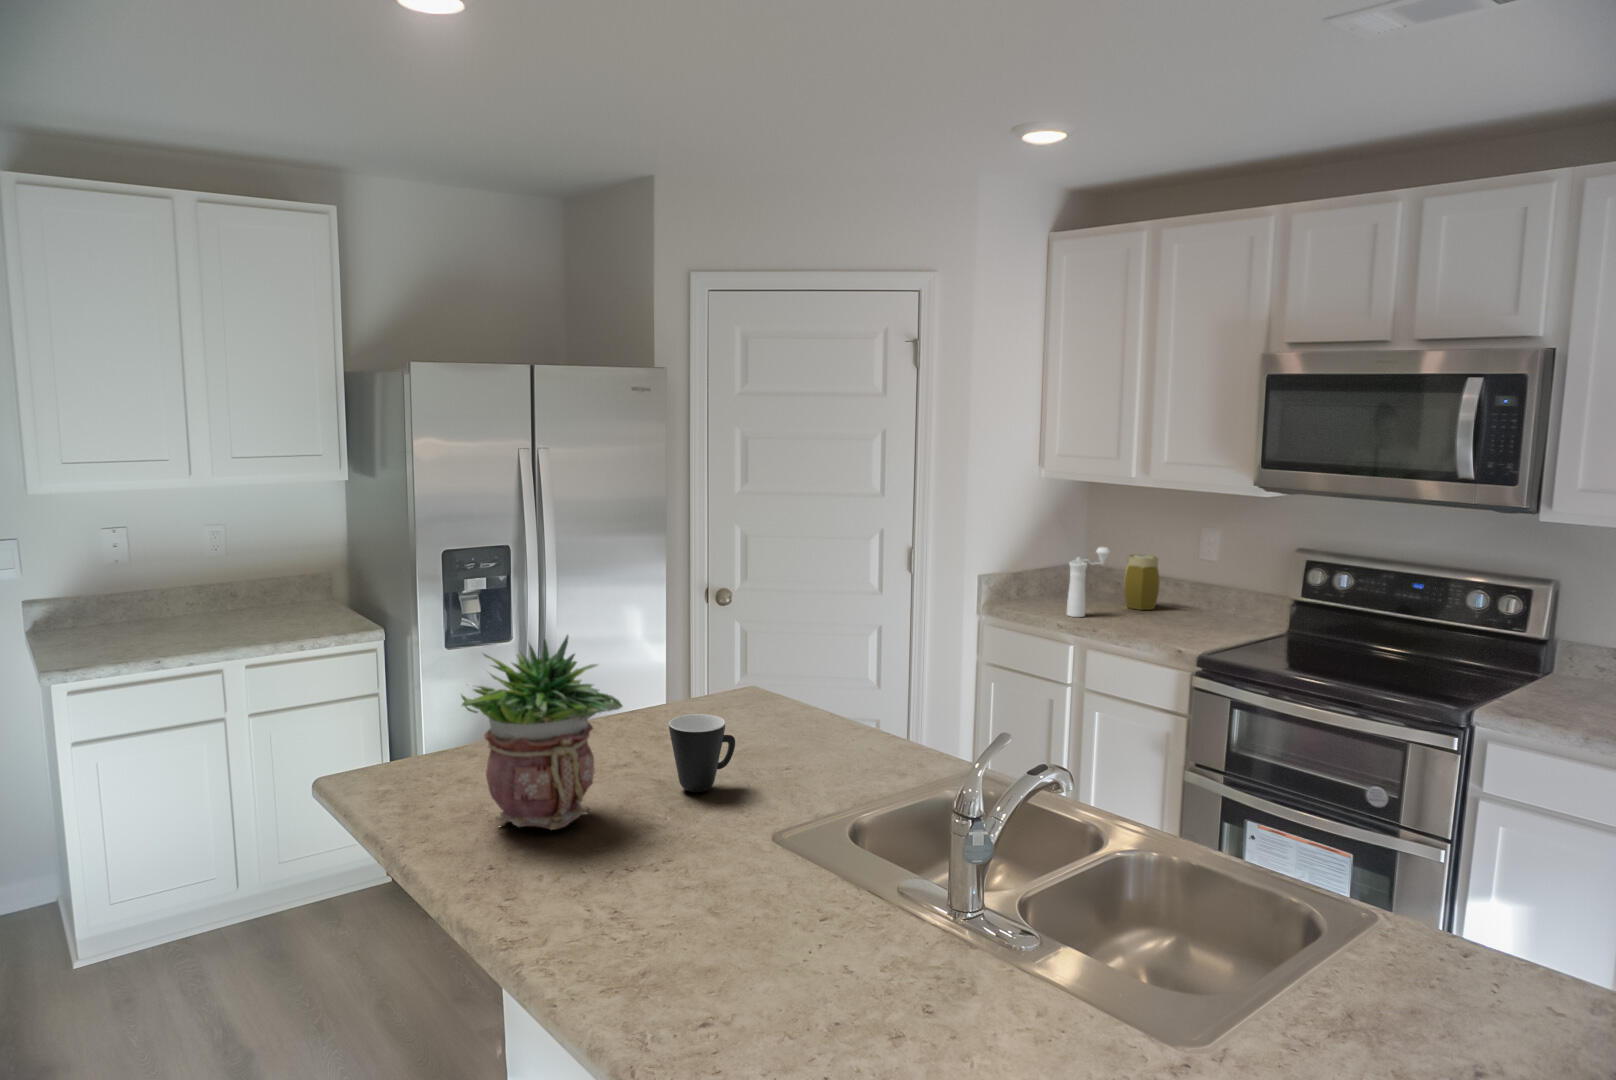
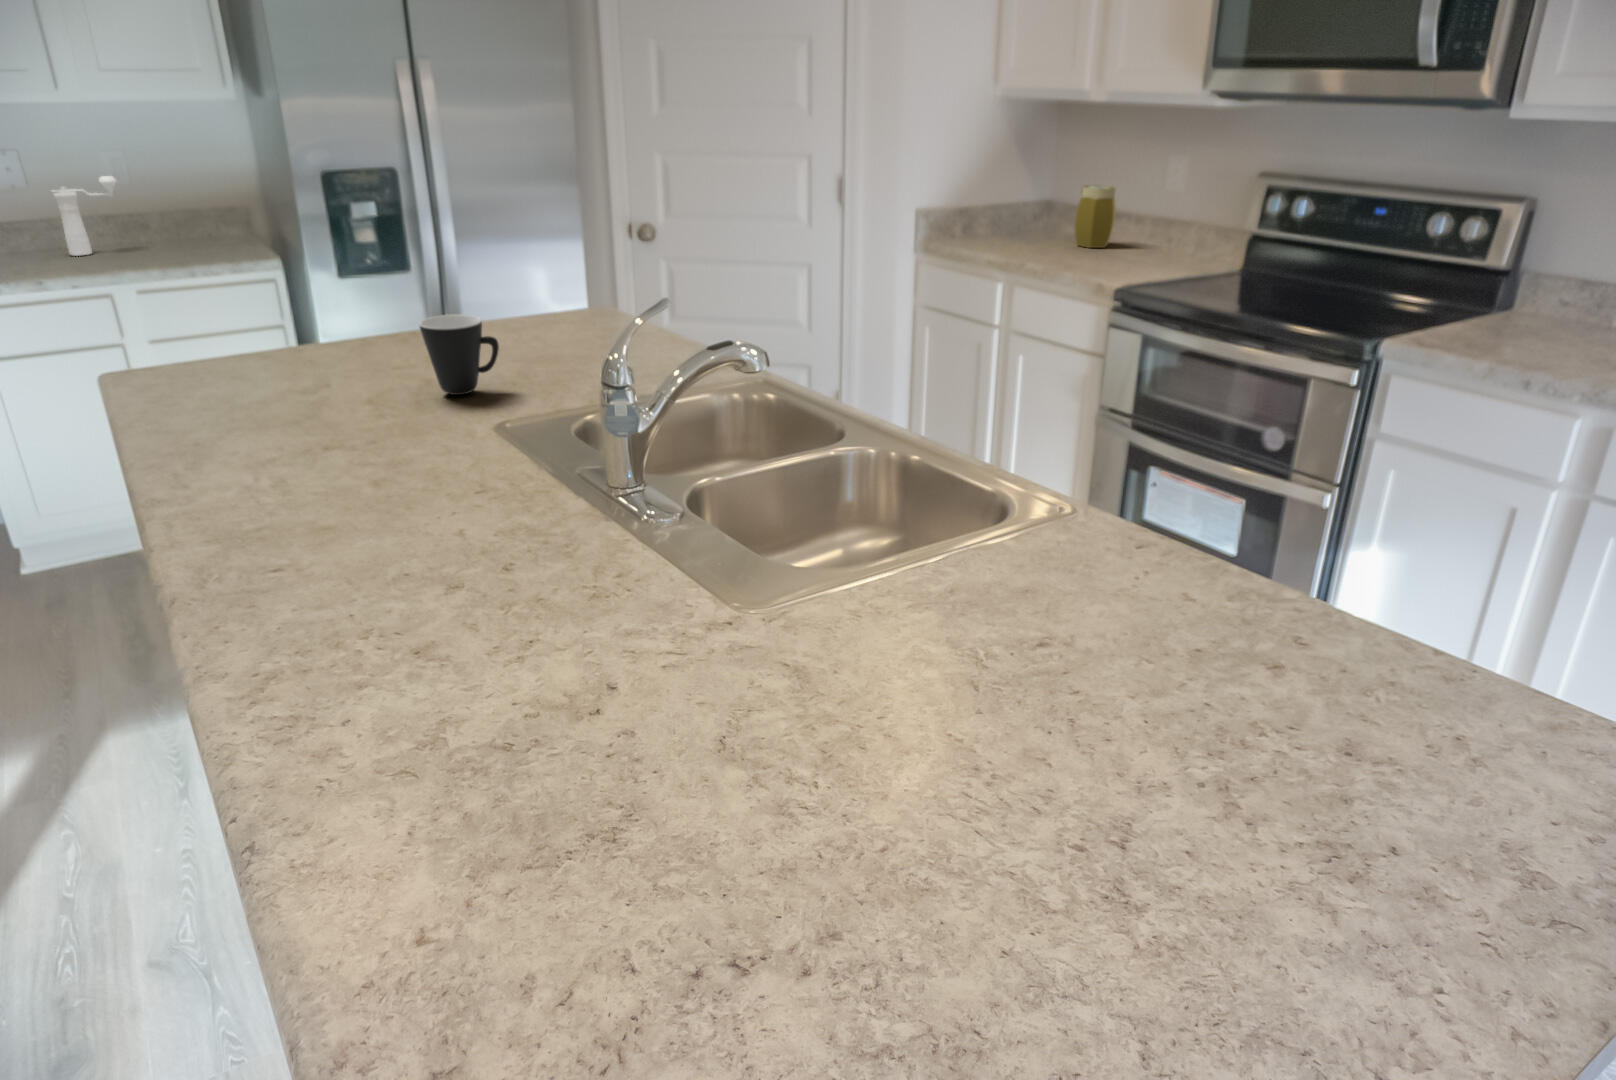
pepper mill: present [1067,547,1110,617] -> present [52,176,116,256]
potted plant: present [461,635,622,830] -> none [152,214,345,422]

